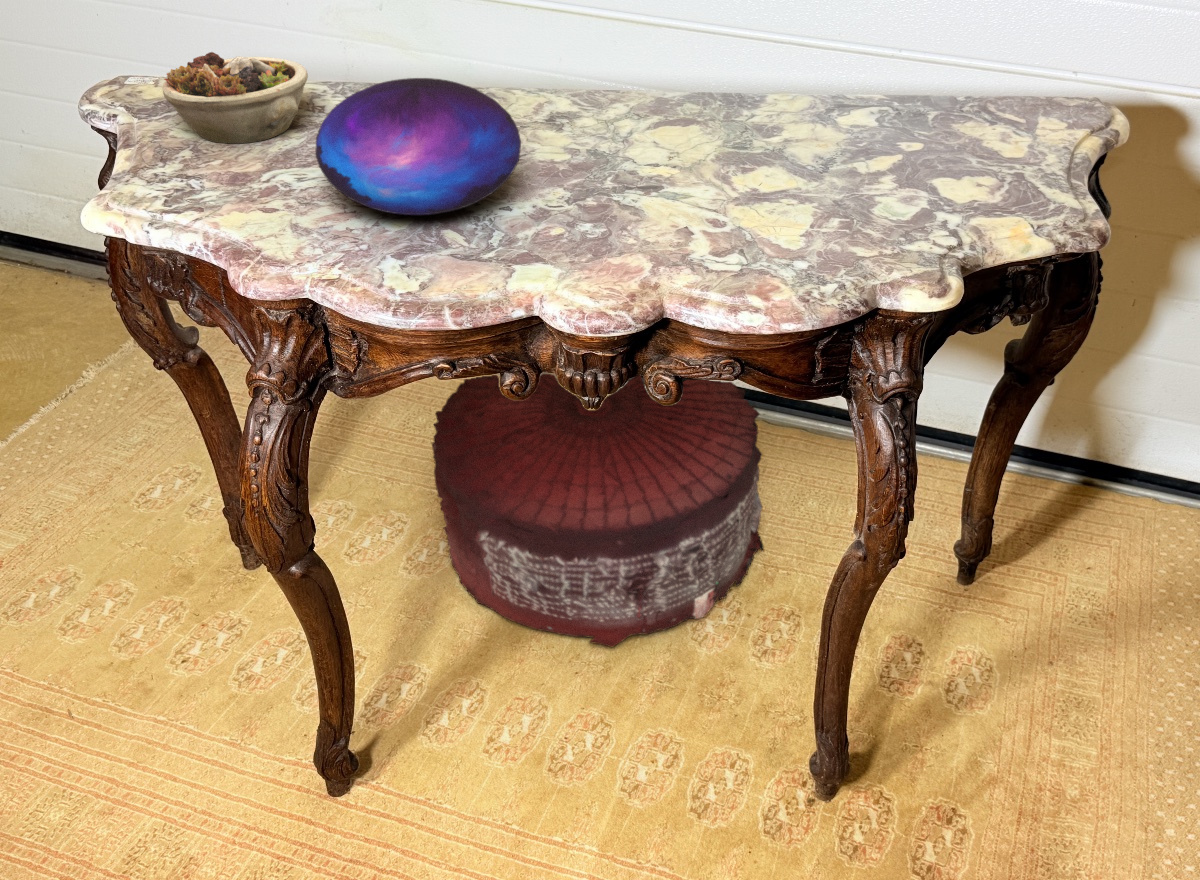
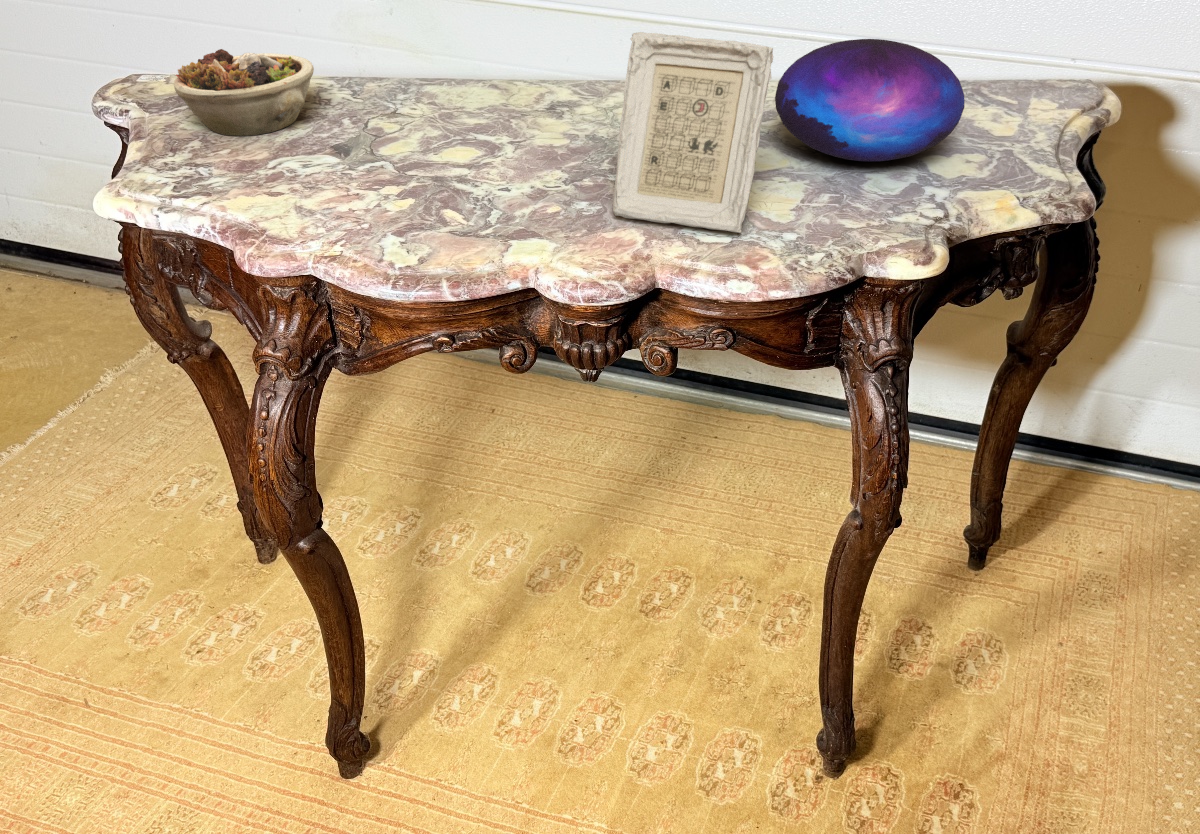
picture frame: none [619,49,789,261] -> present [613,32,773,233]
decorative orb: present [316,78,521,215] -> present [775,39,964,162]
pouf: present [432,374,764,647] -> none [439,324,772,631]

